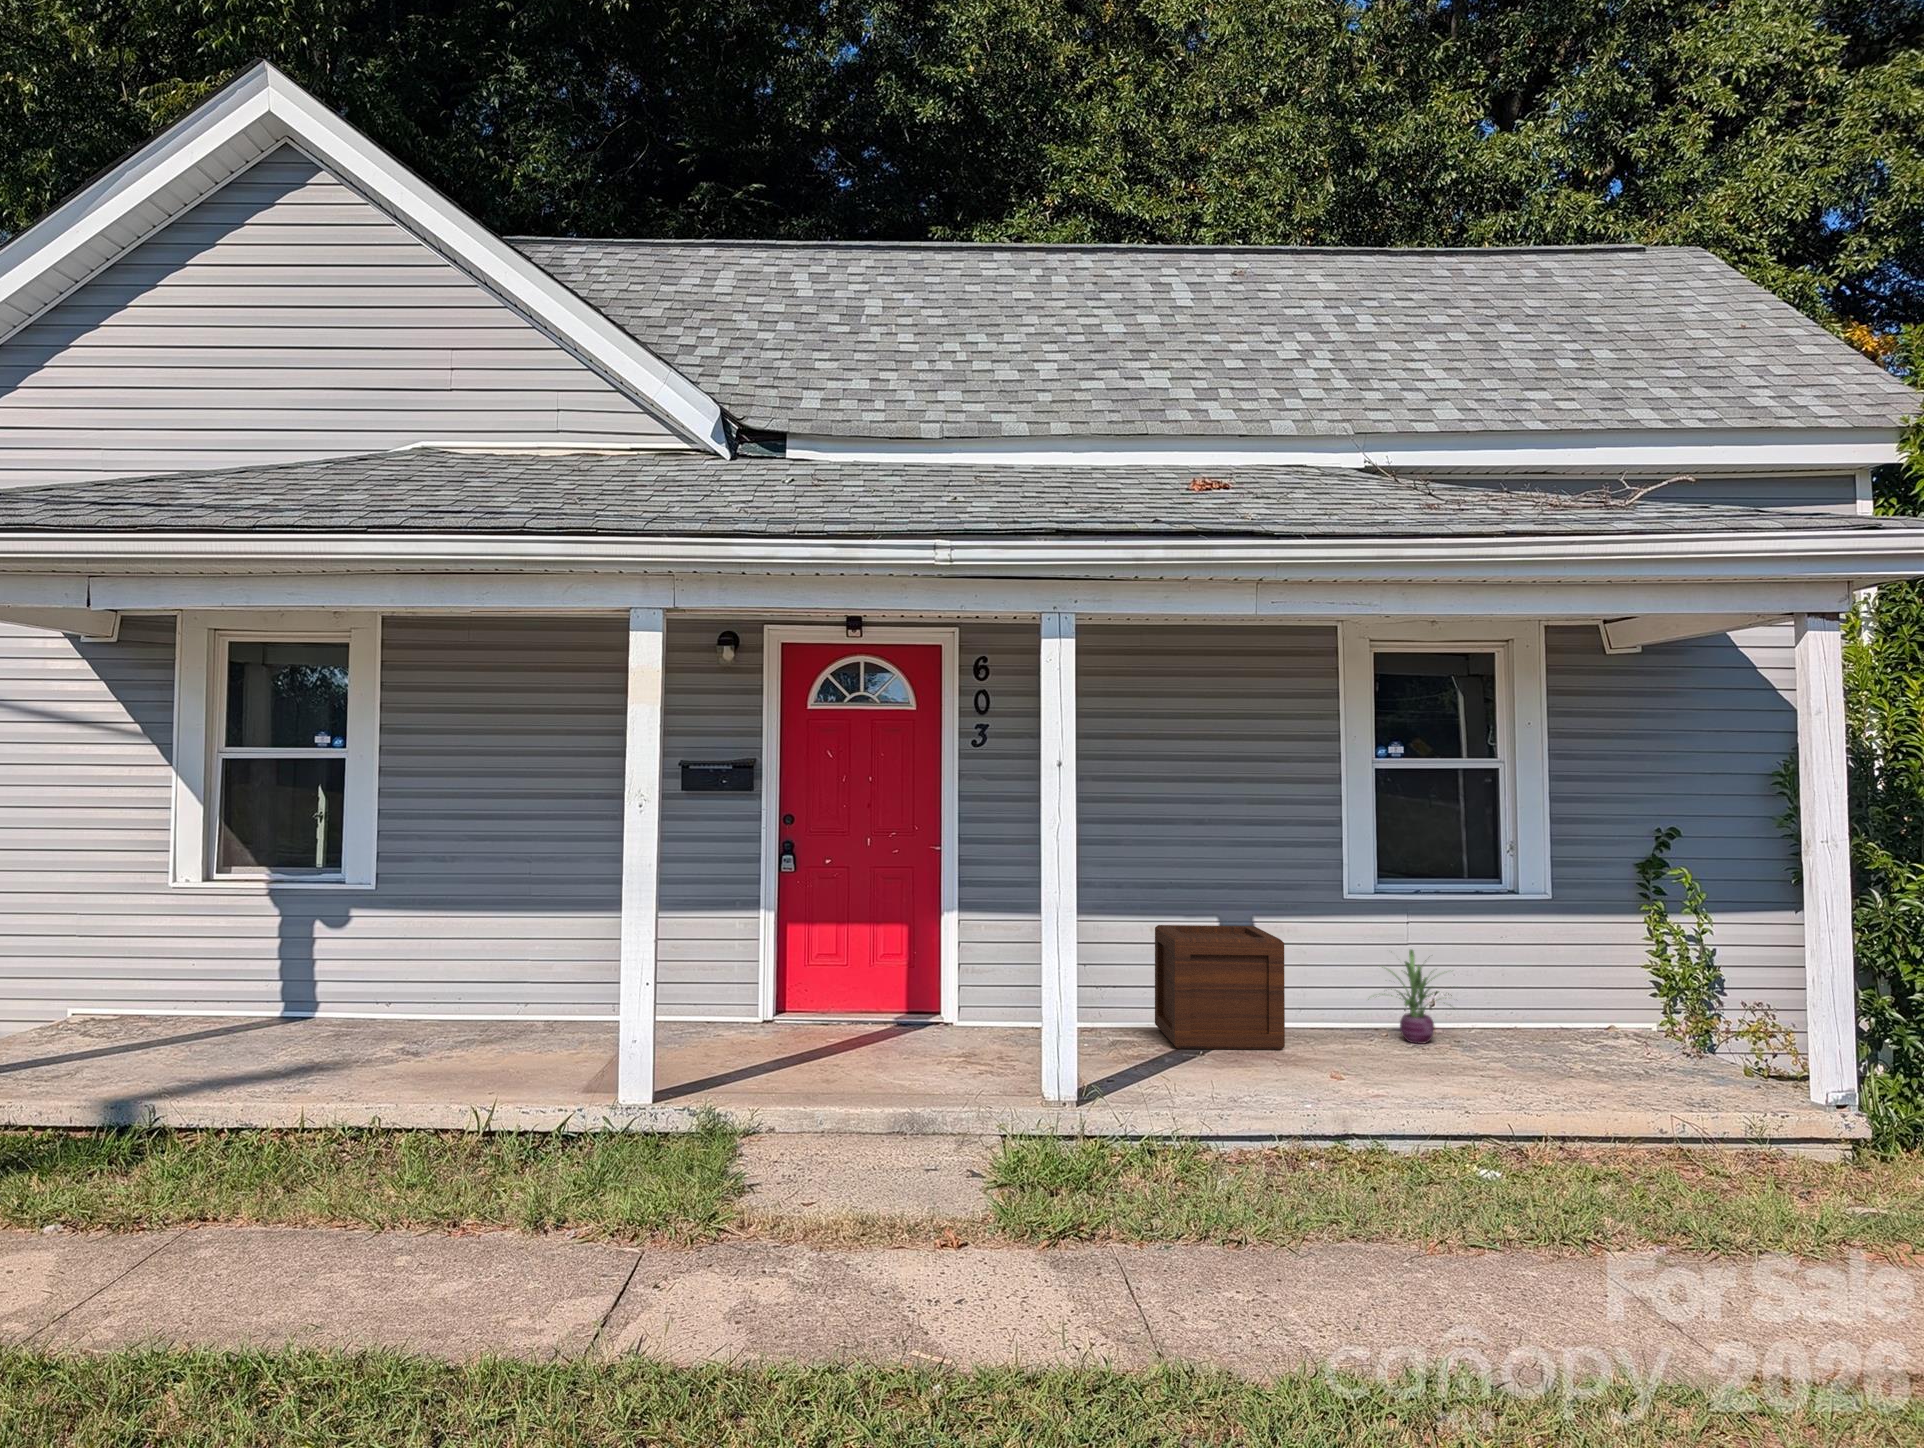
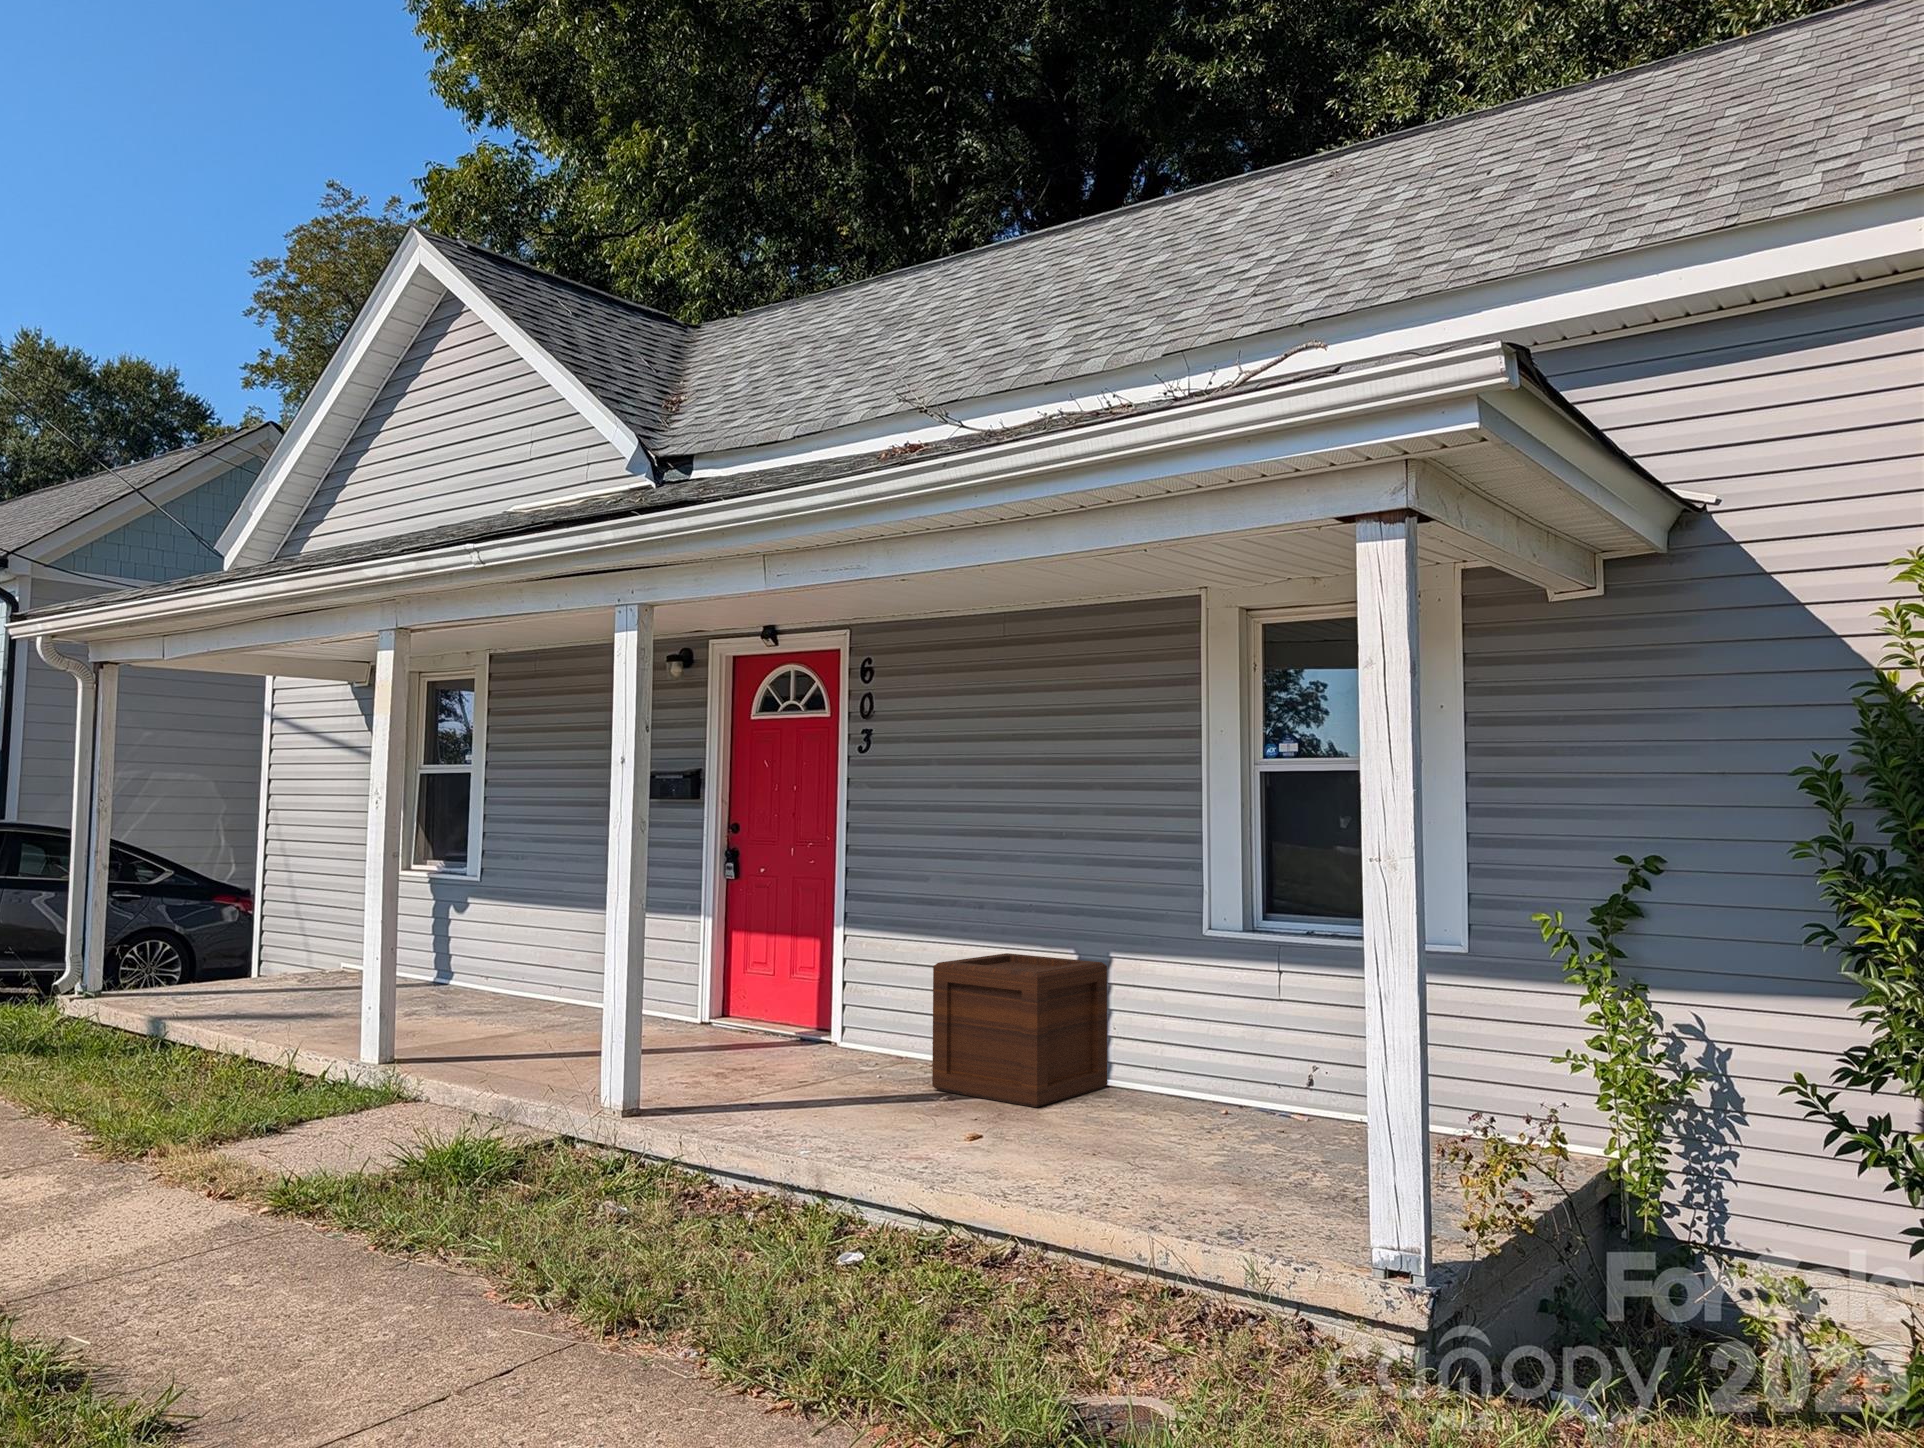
decorative plant: present [1368,950,1452,1044] -> none [1166,1002,1299,1130]

